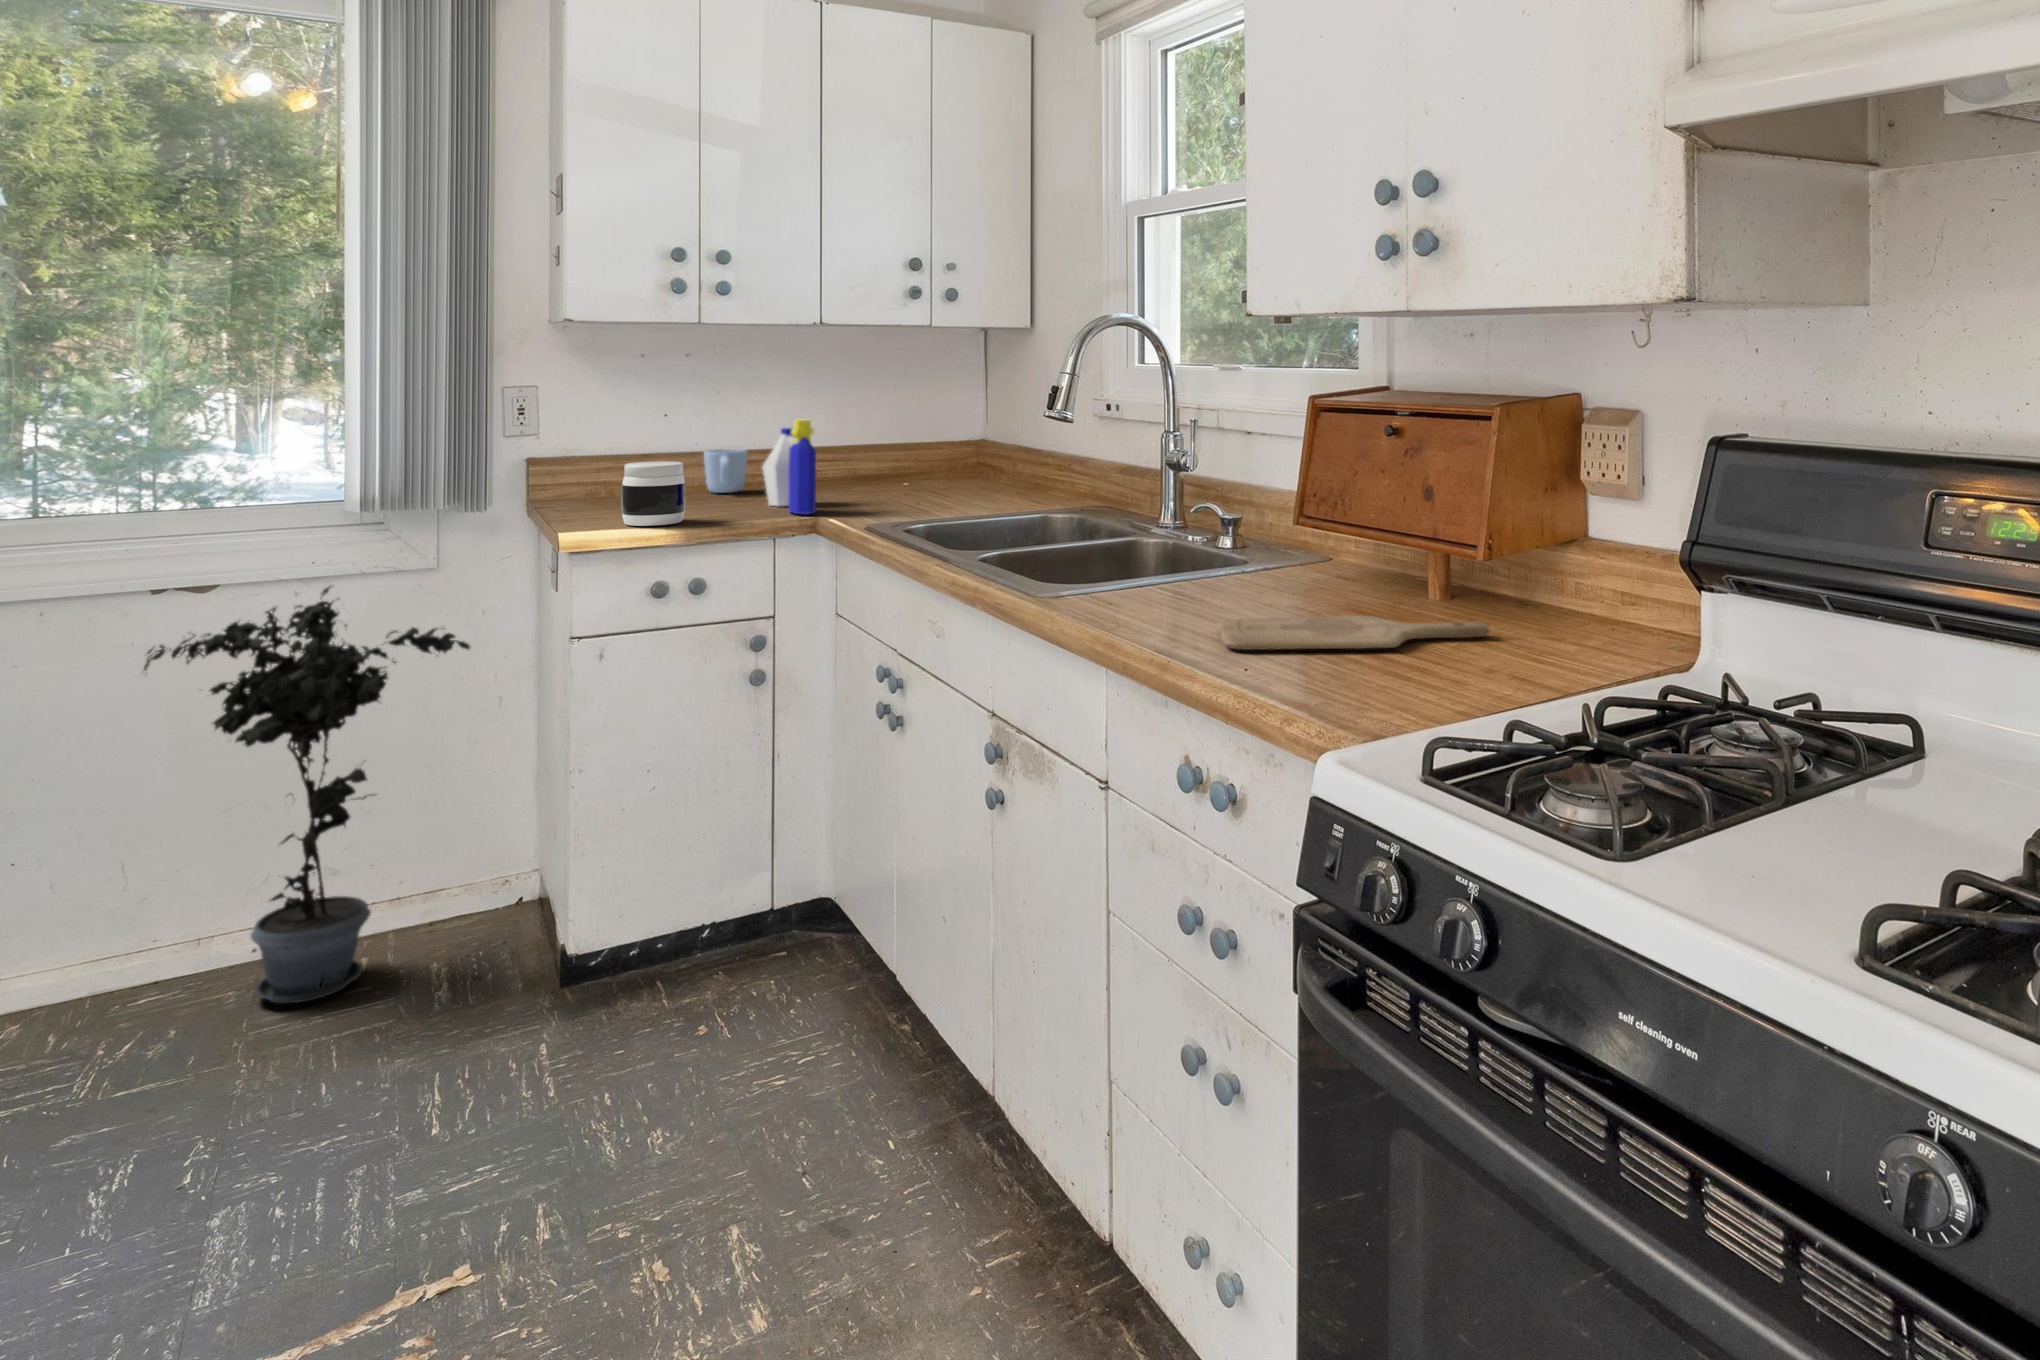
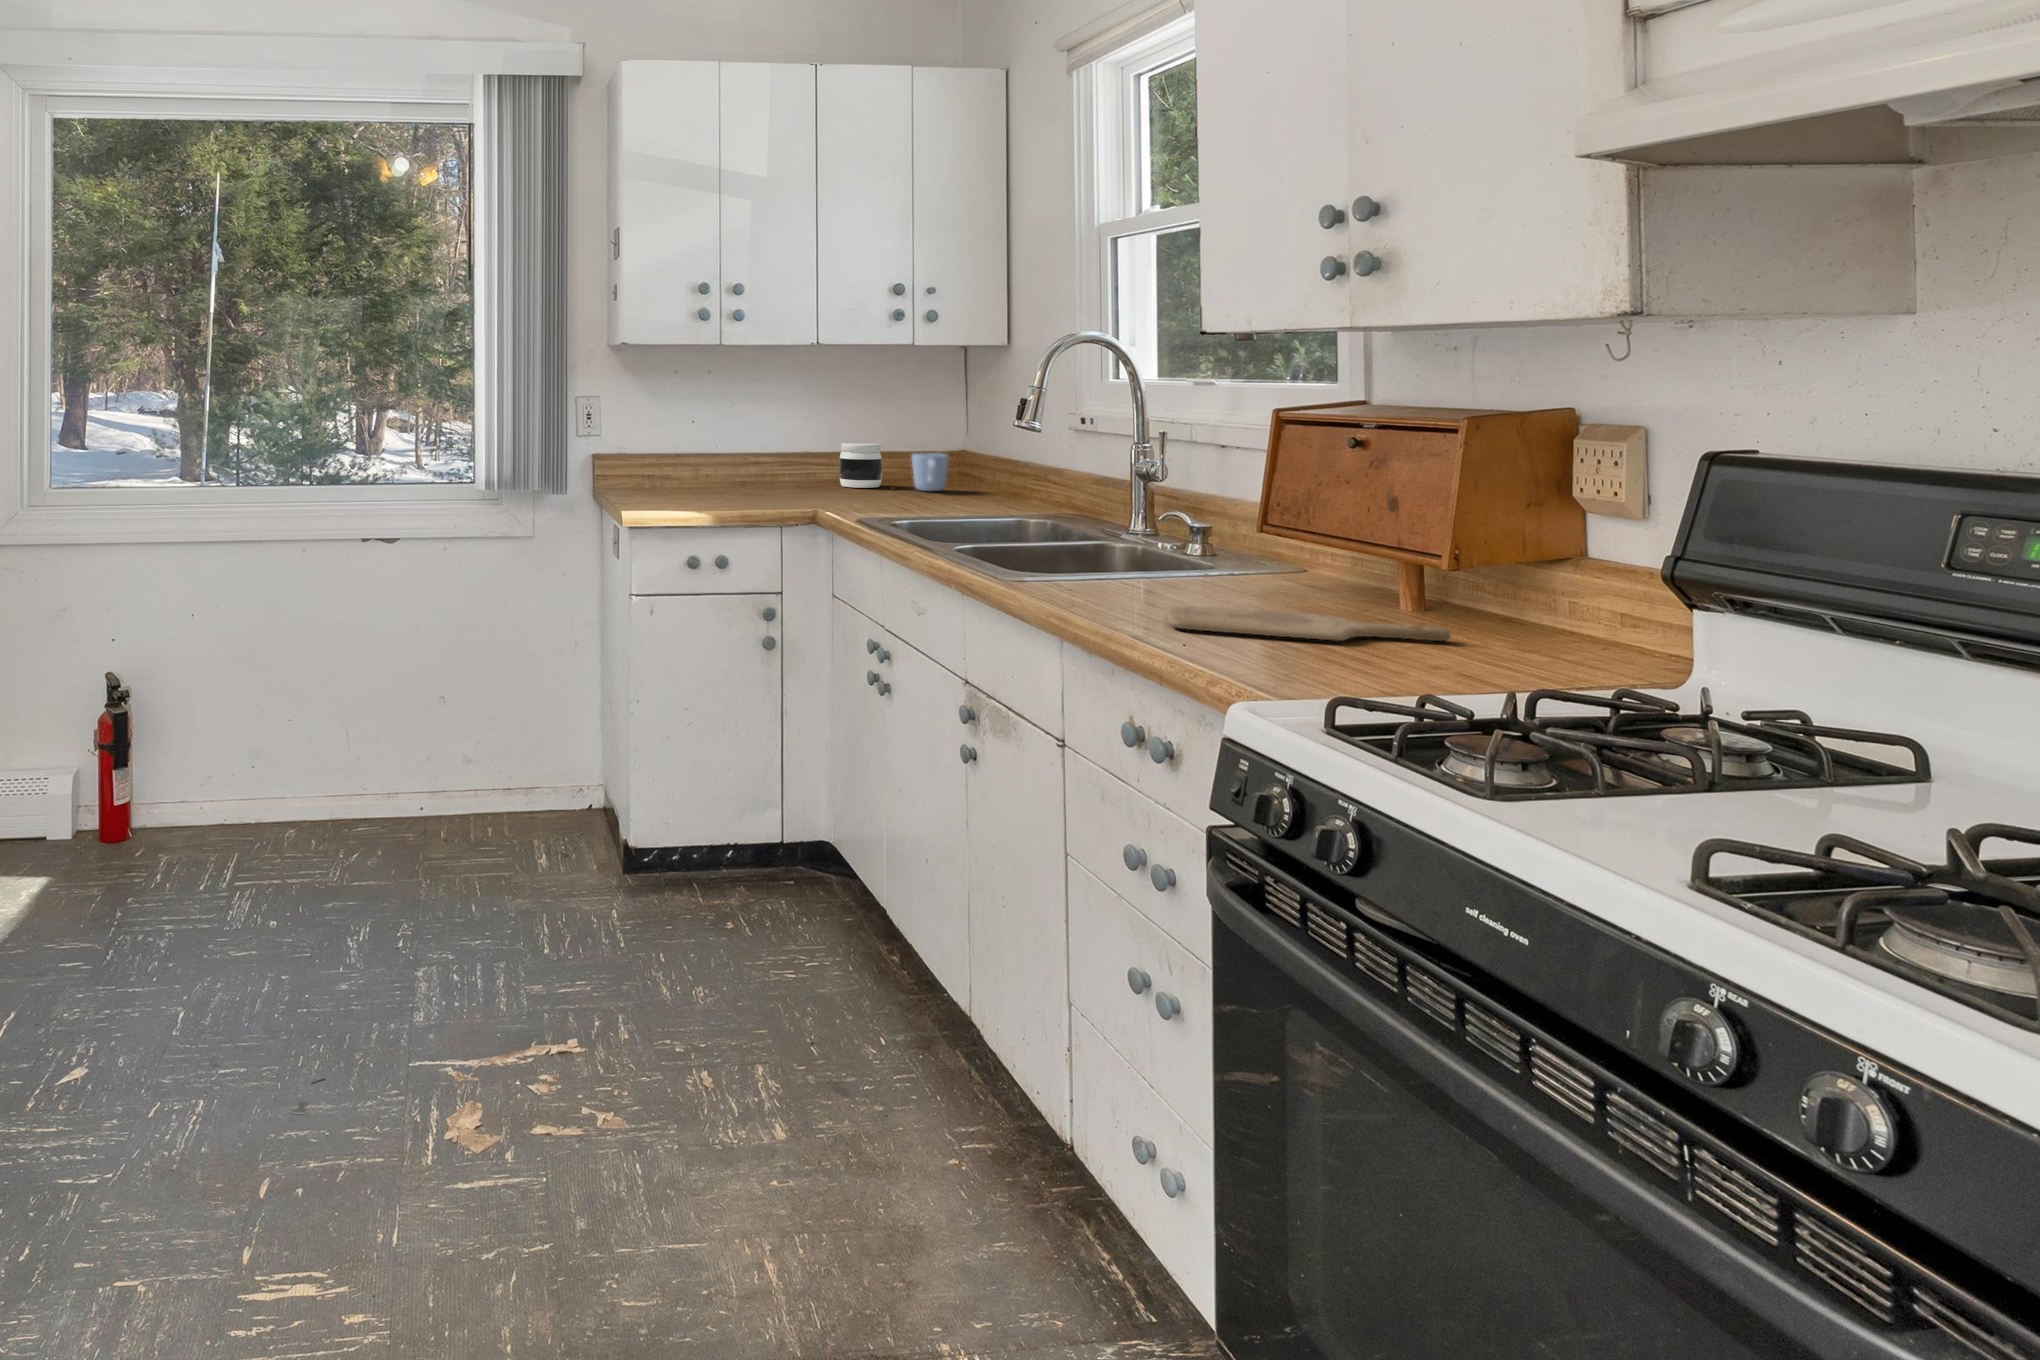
bottle: present [763,420,816,514] -> none [773,425,818,507]
mug: present [704,449,748,493] -> present [912,453,948,491]
jar: present [621,461,685,526] -> present [839,443,882,488]
potted plant: present [143,587,470,1003] -> none [351,541,557,854]

